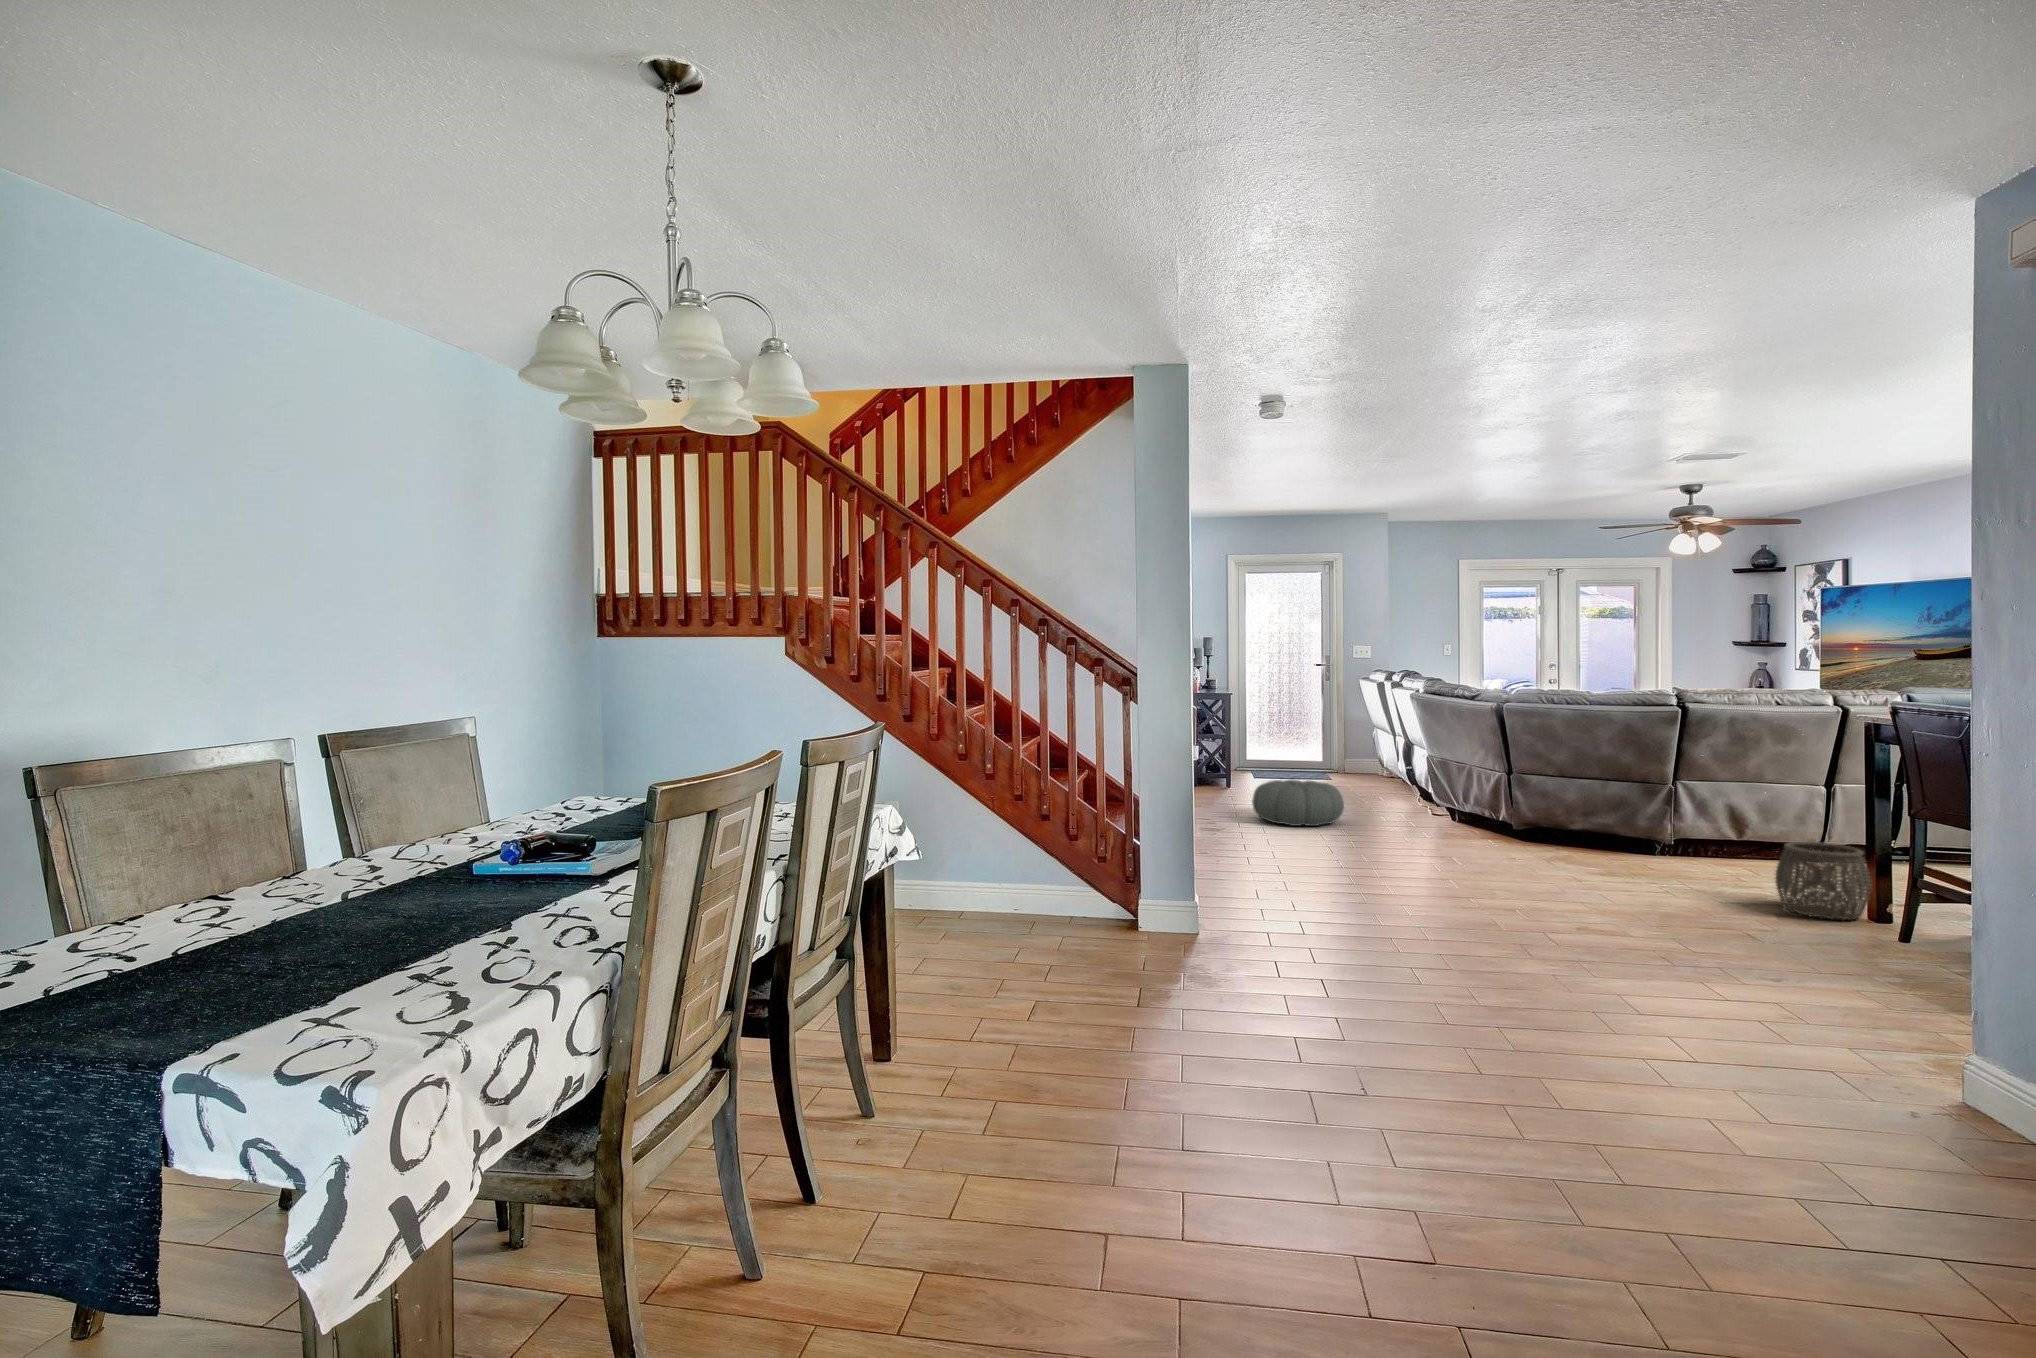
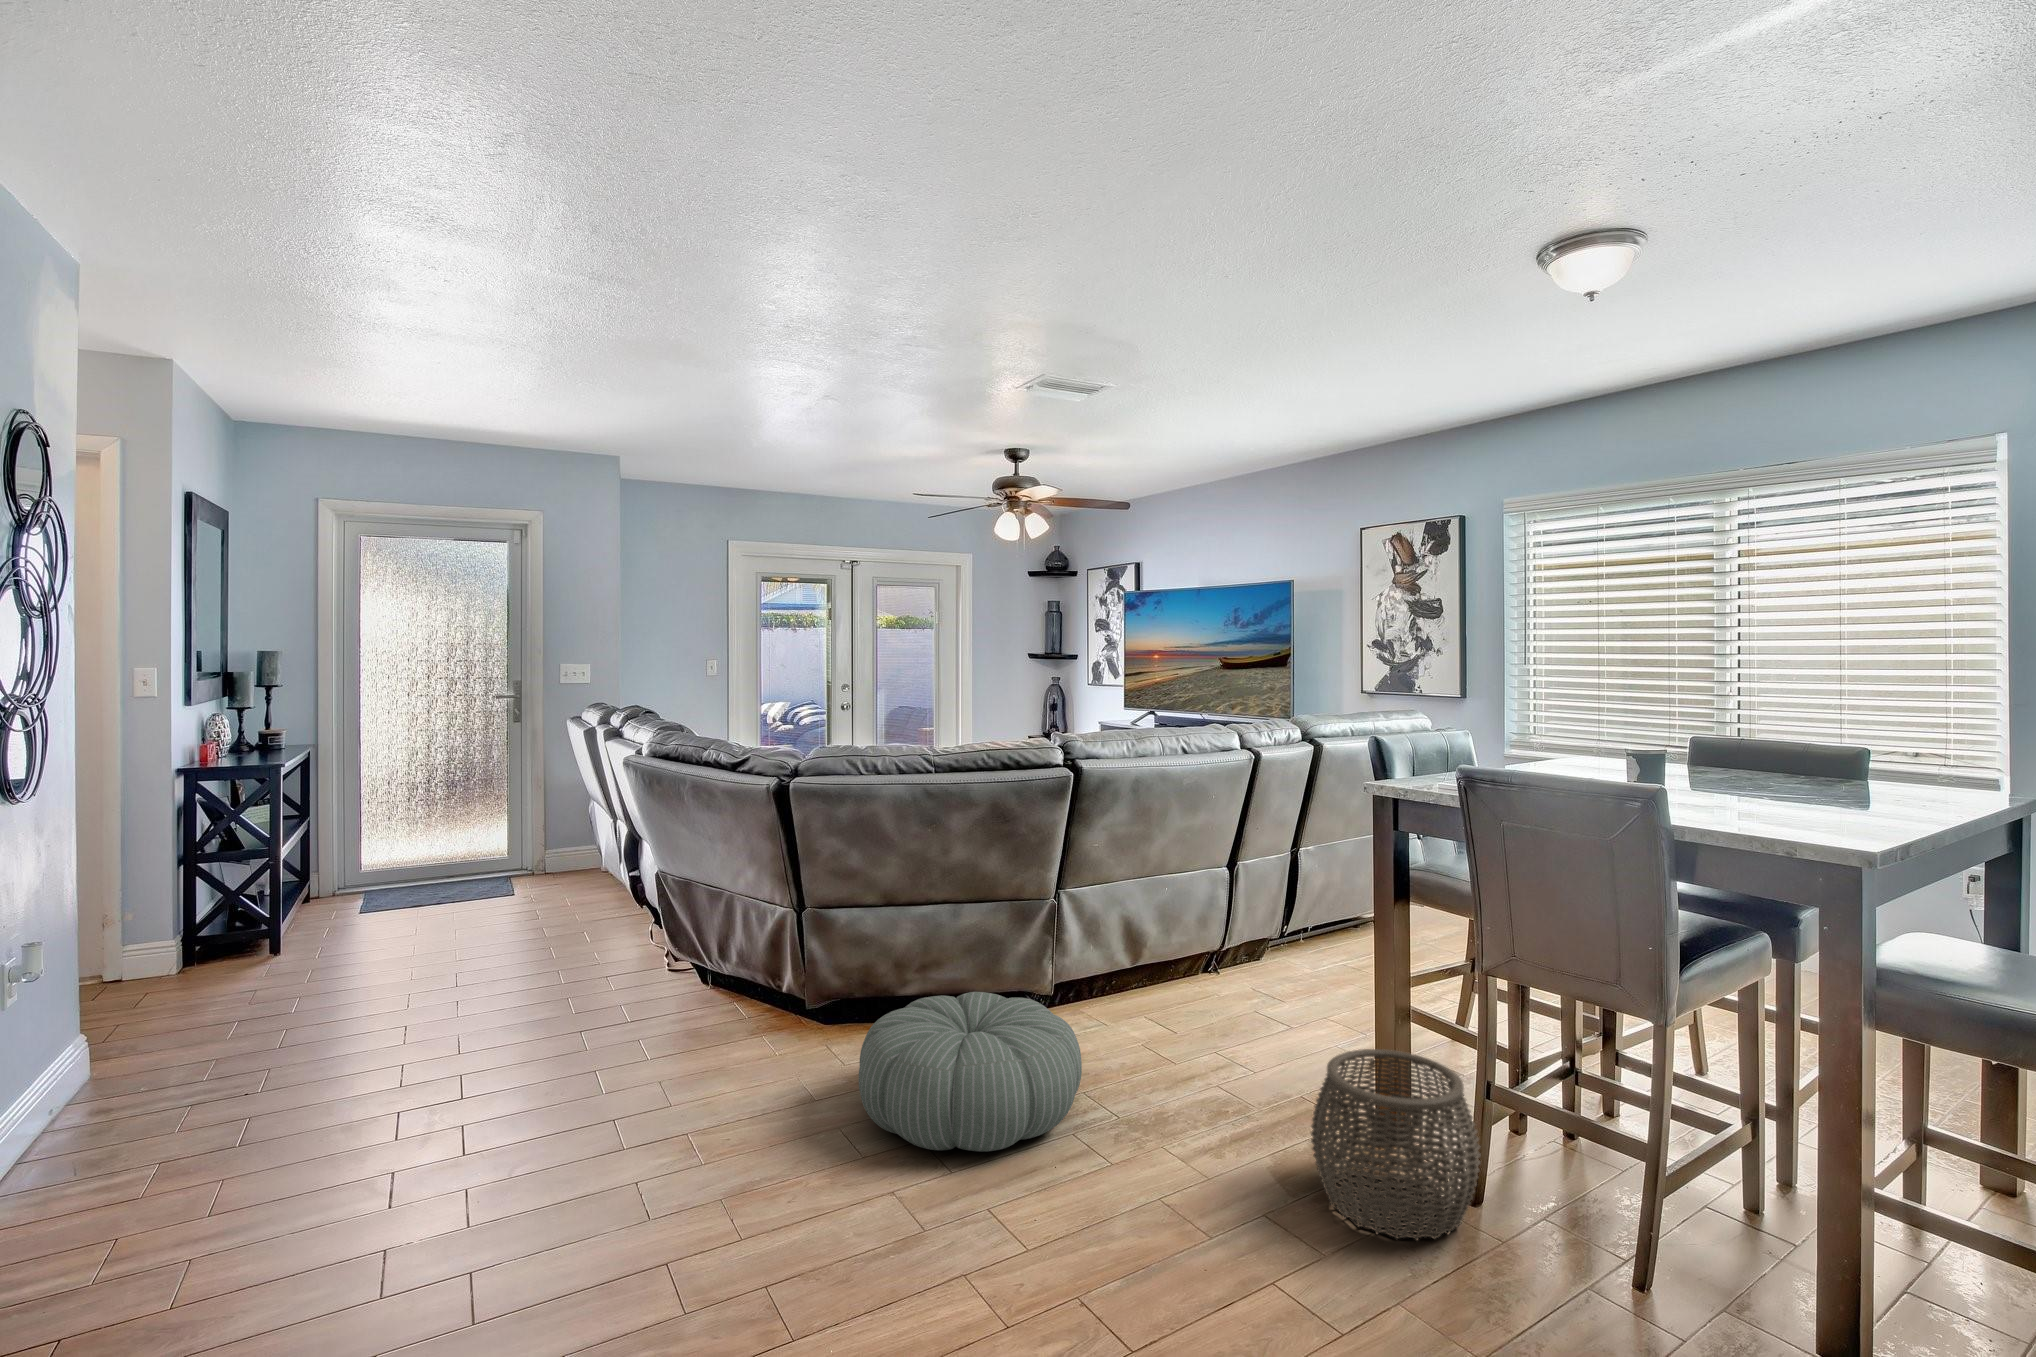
pouf: present [1252,780,1344,826] -> present [858,992,1082,1152]

